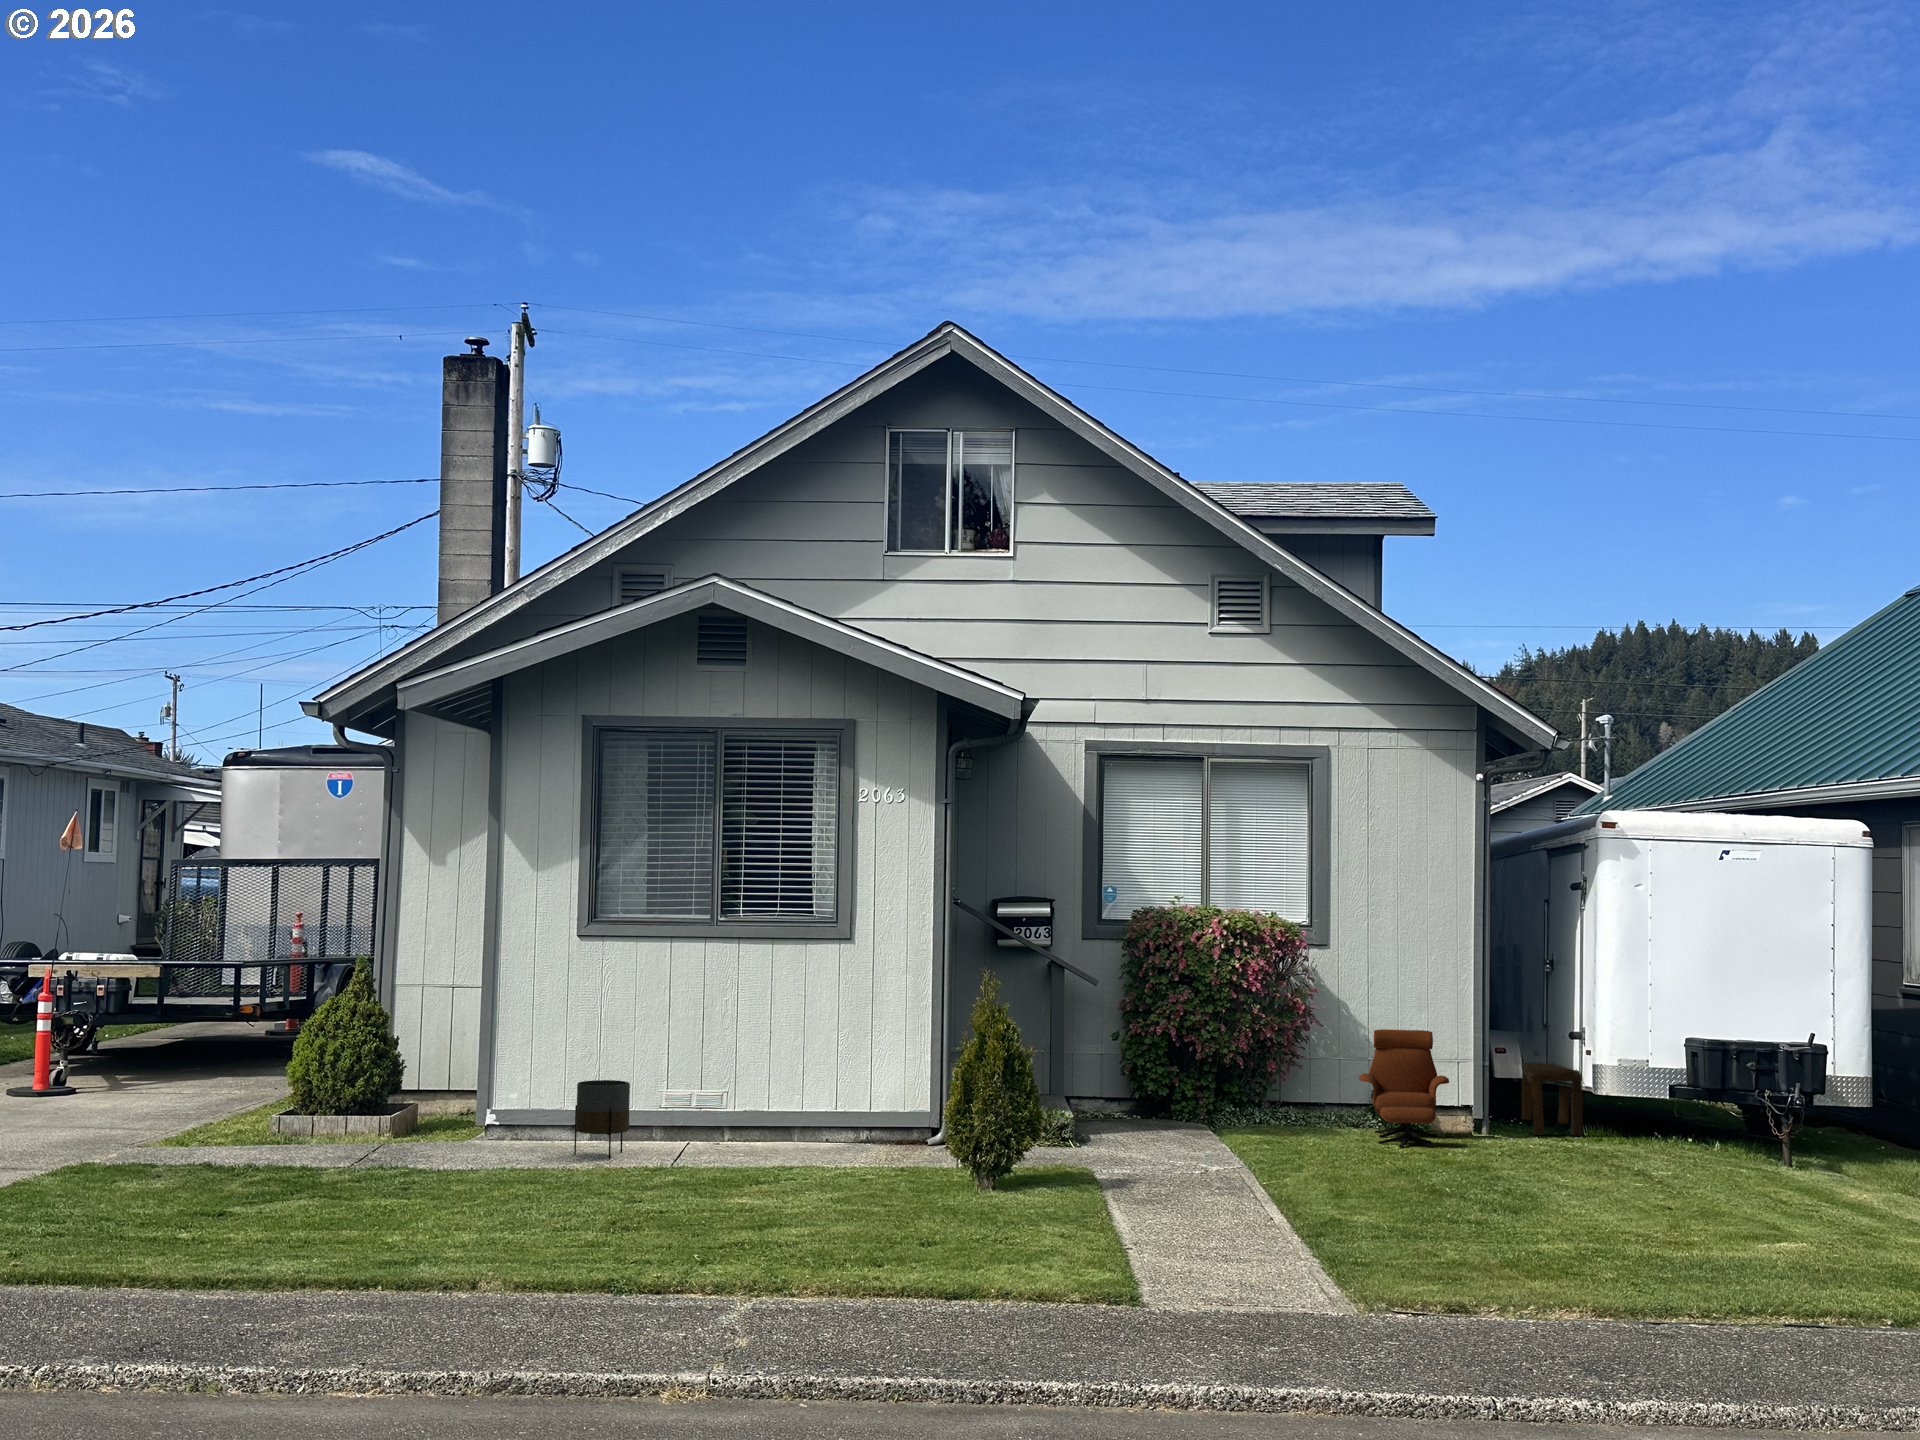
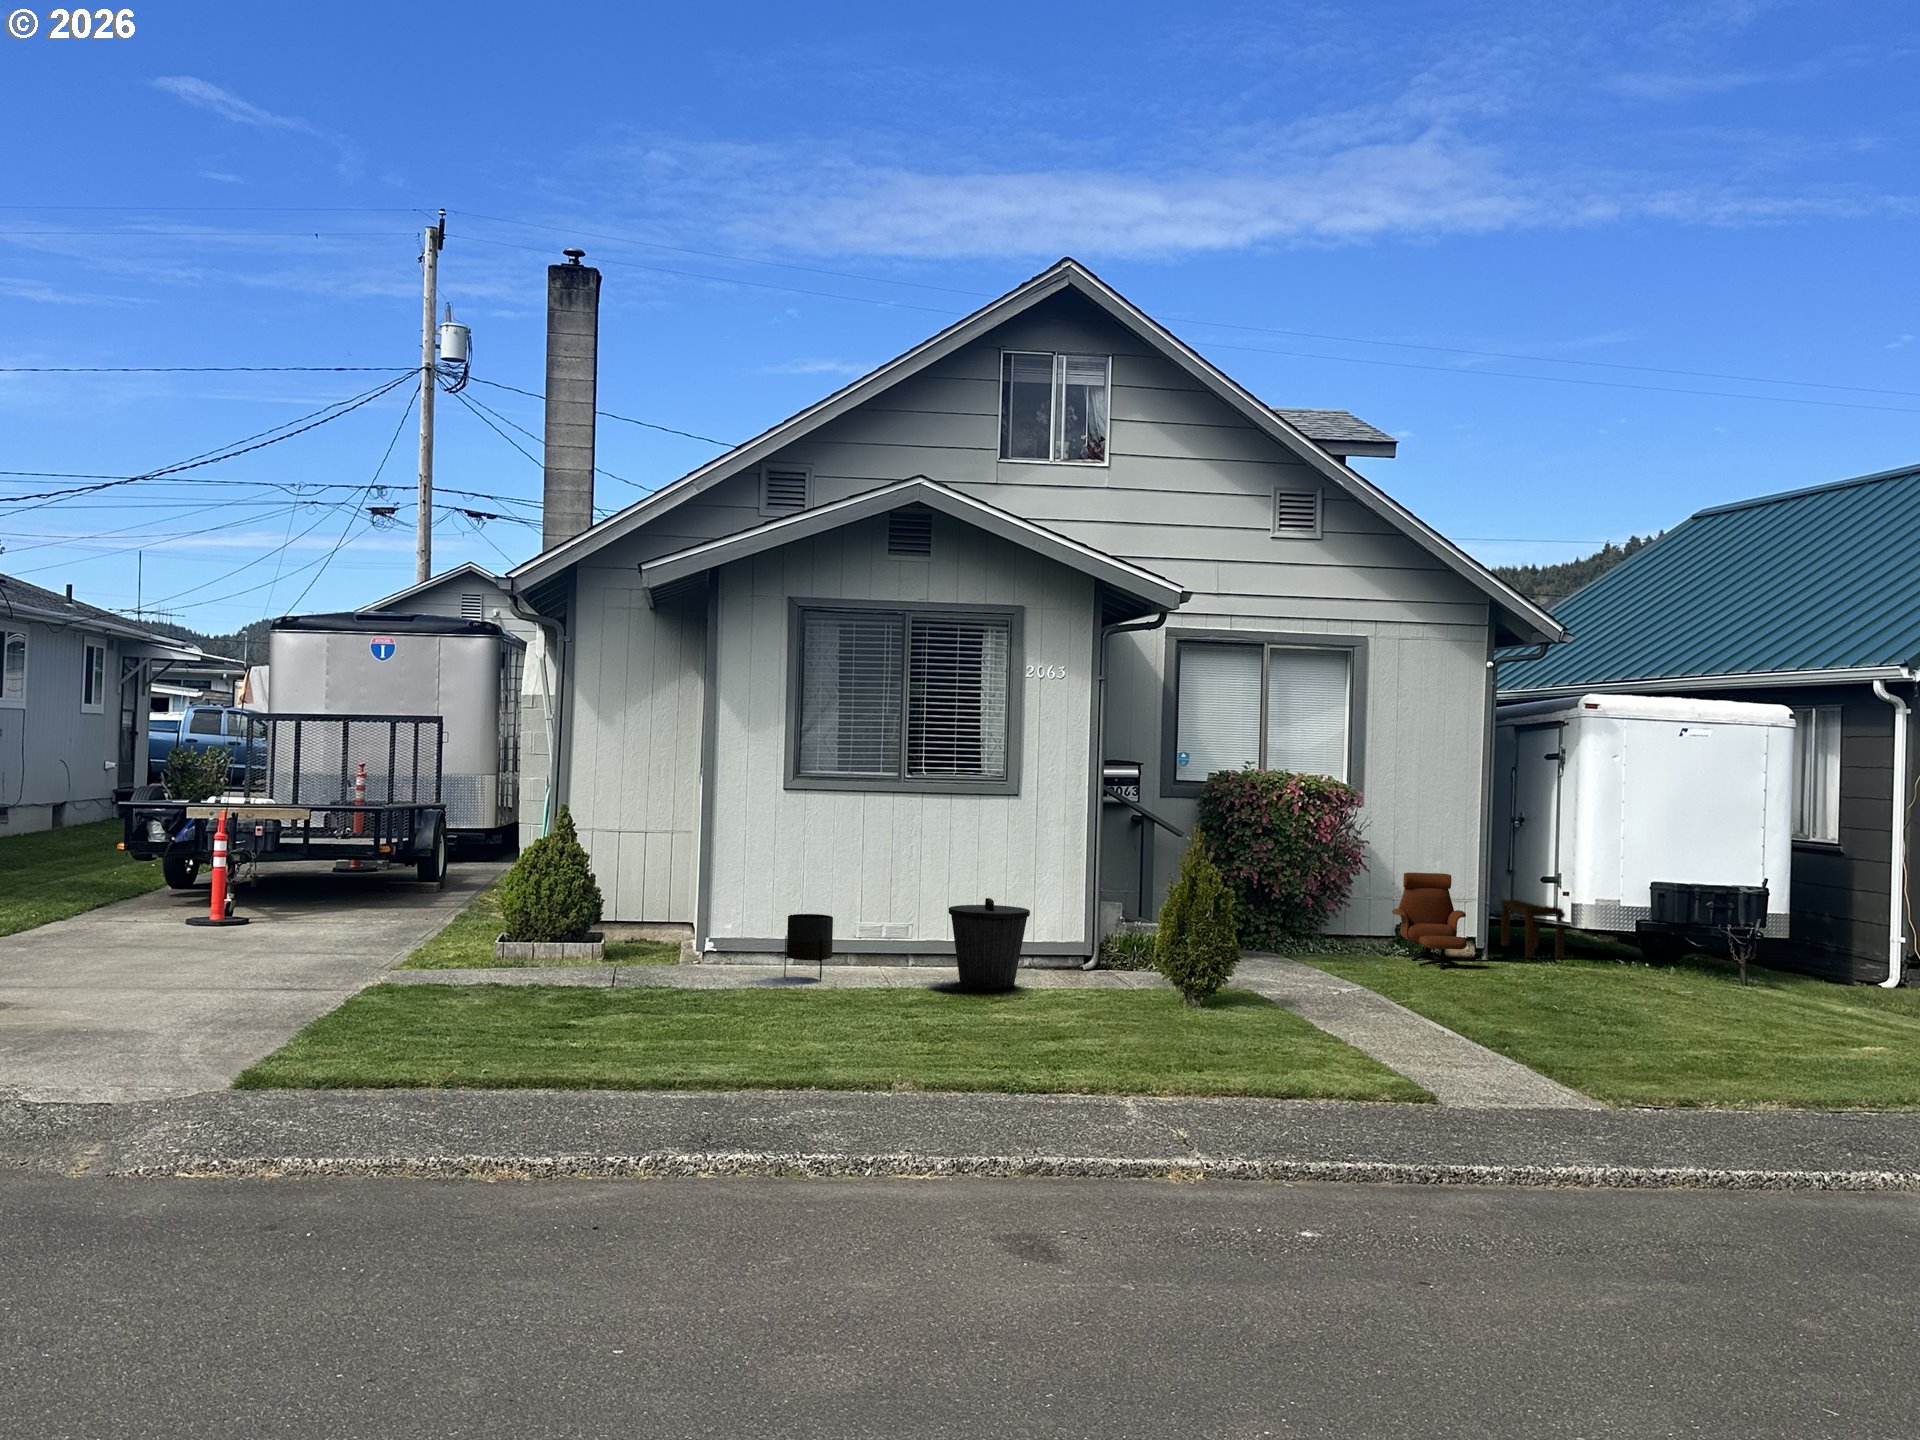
trash can: none [758,1061,853,1167] -> present [949,898,1030,988]

